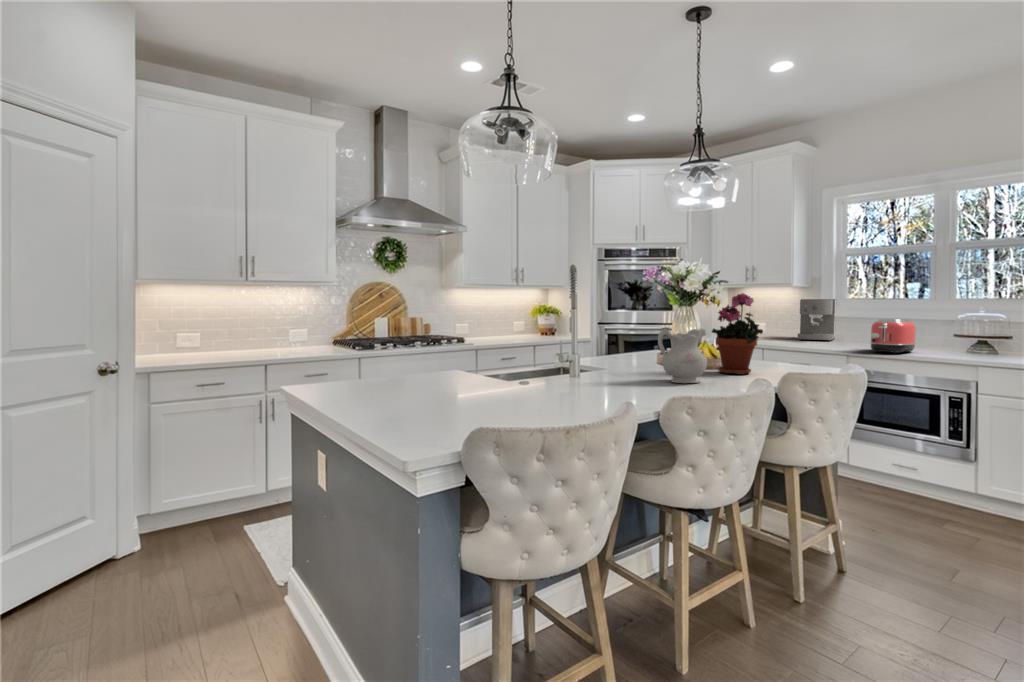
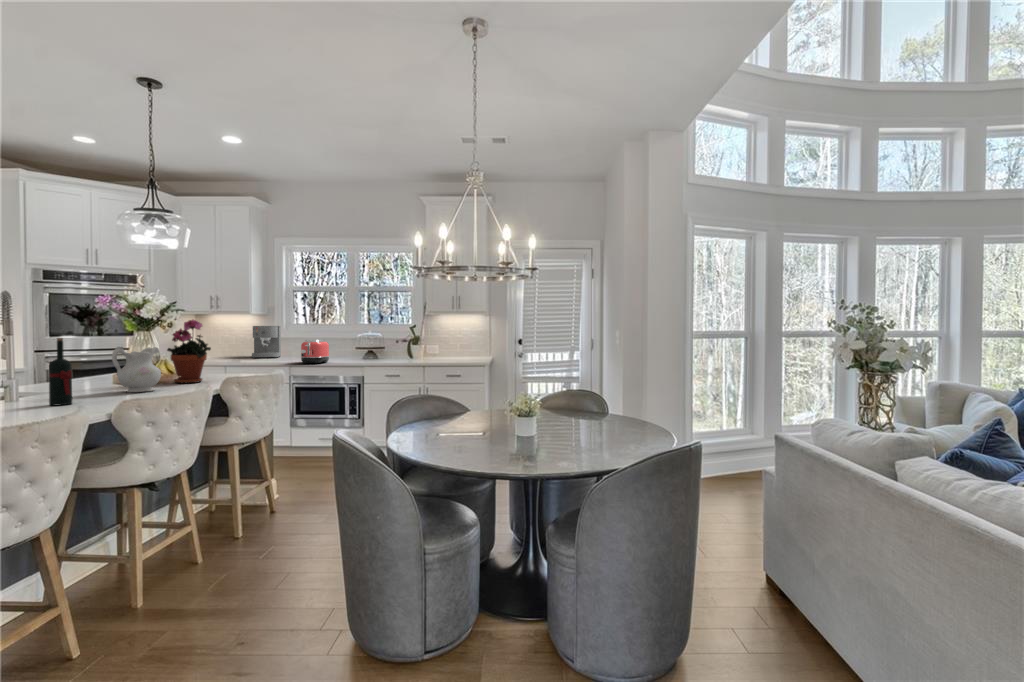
wine bottle: none [600,318,621,394] -> present [49,338,72,406]

